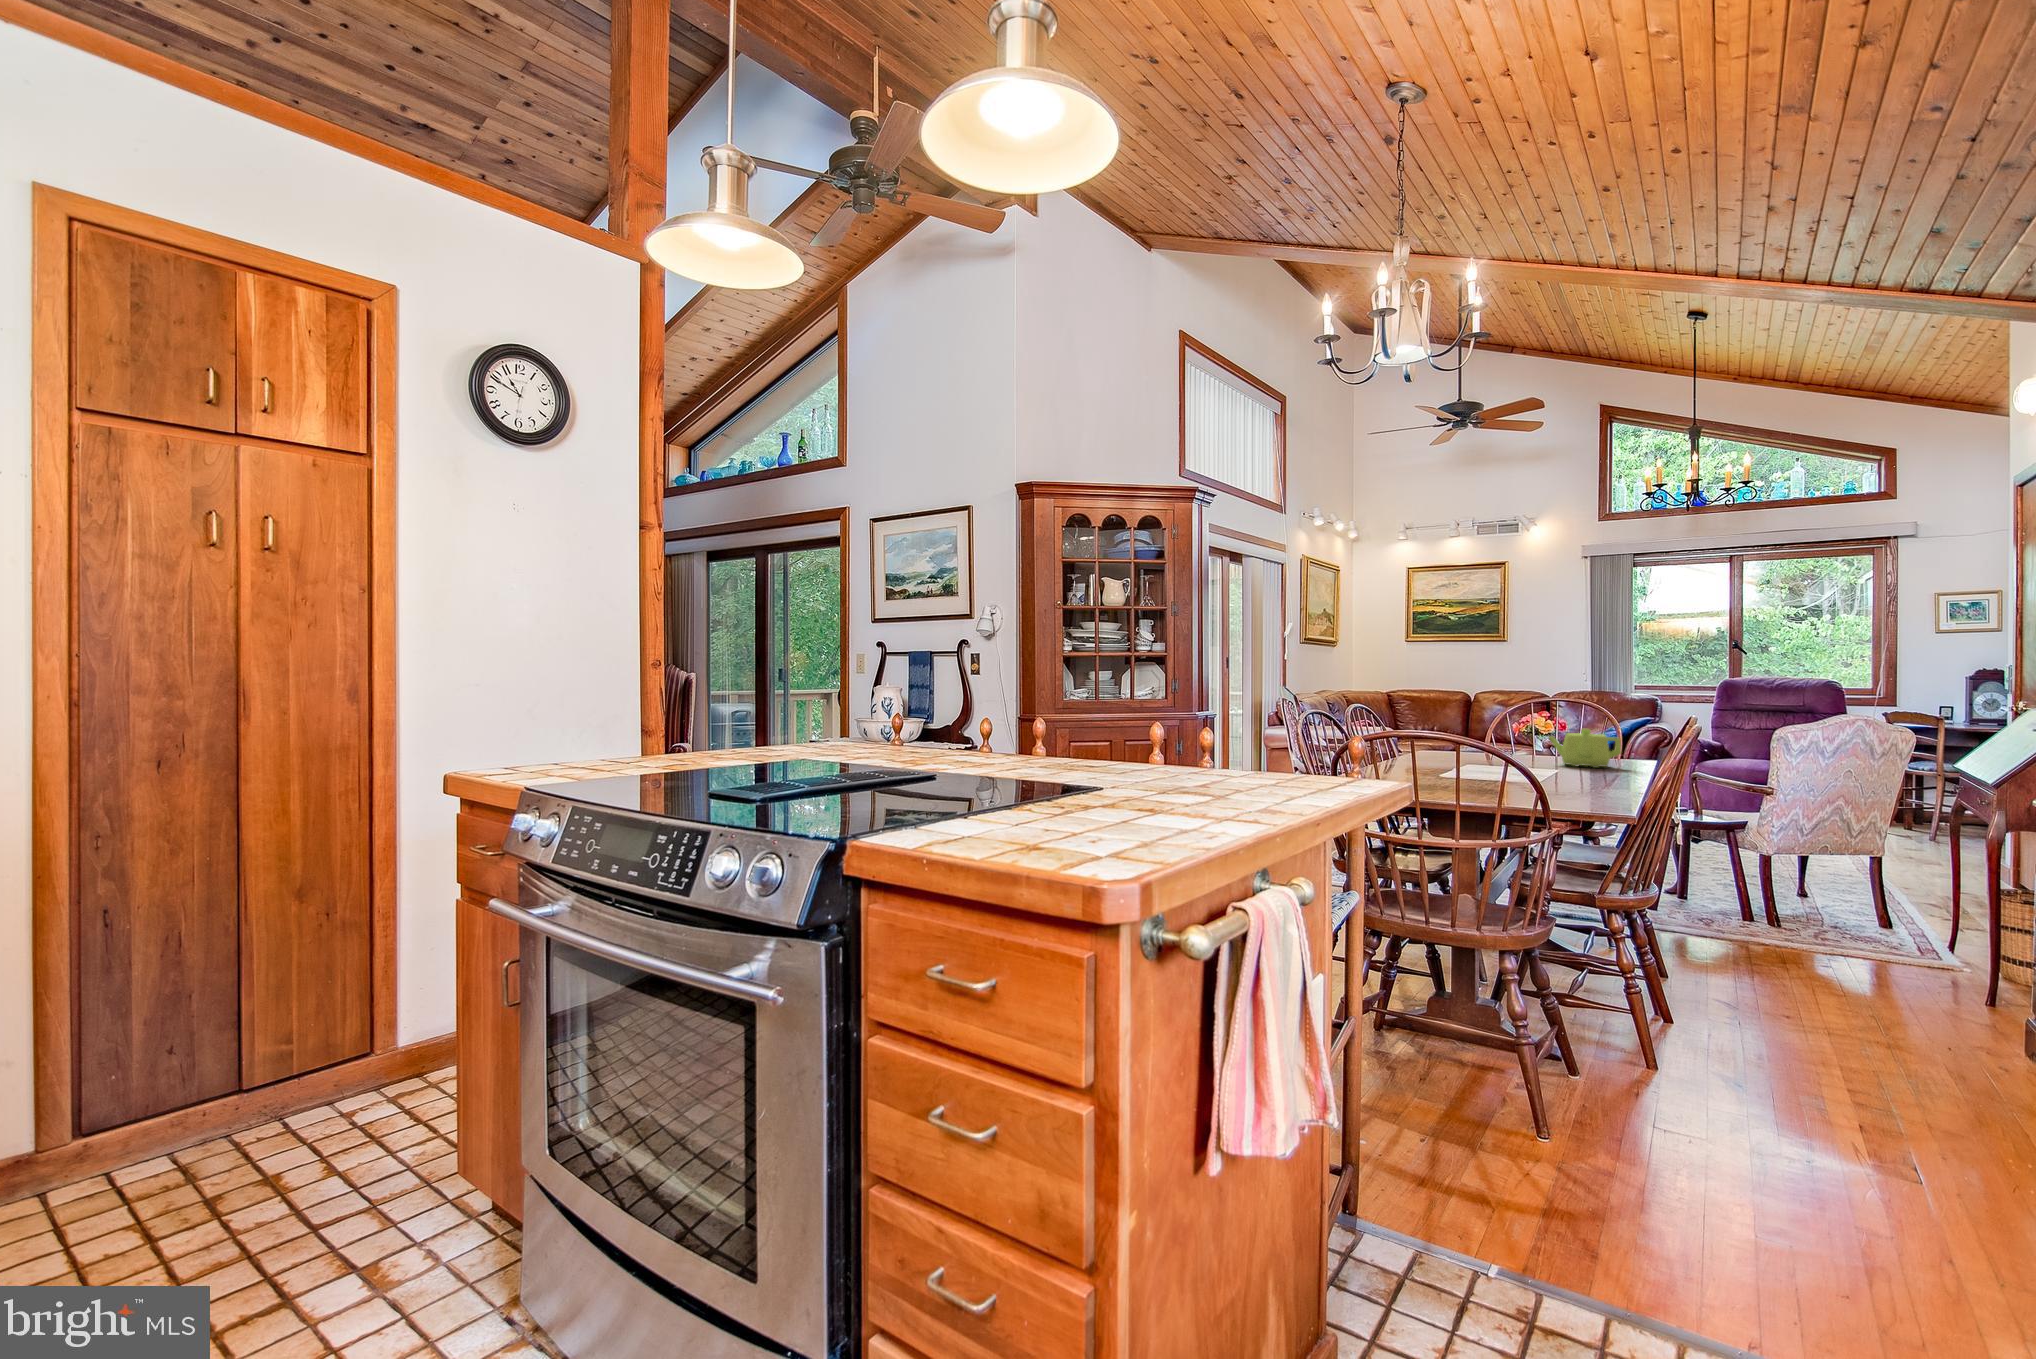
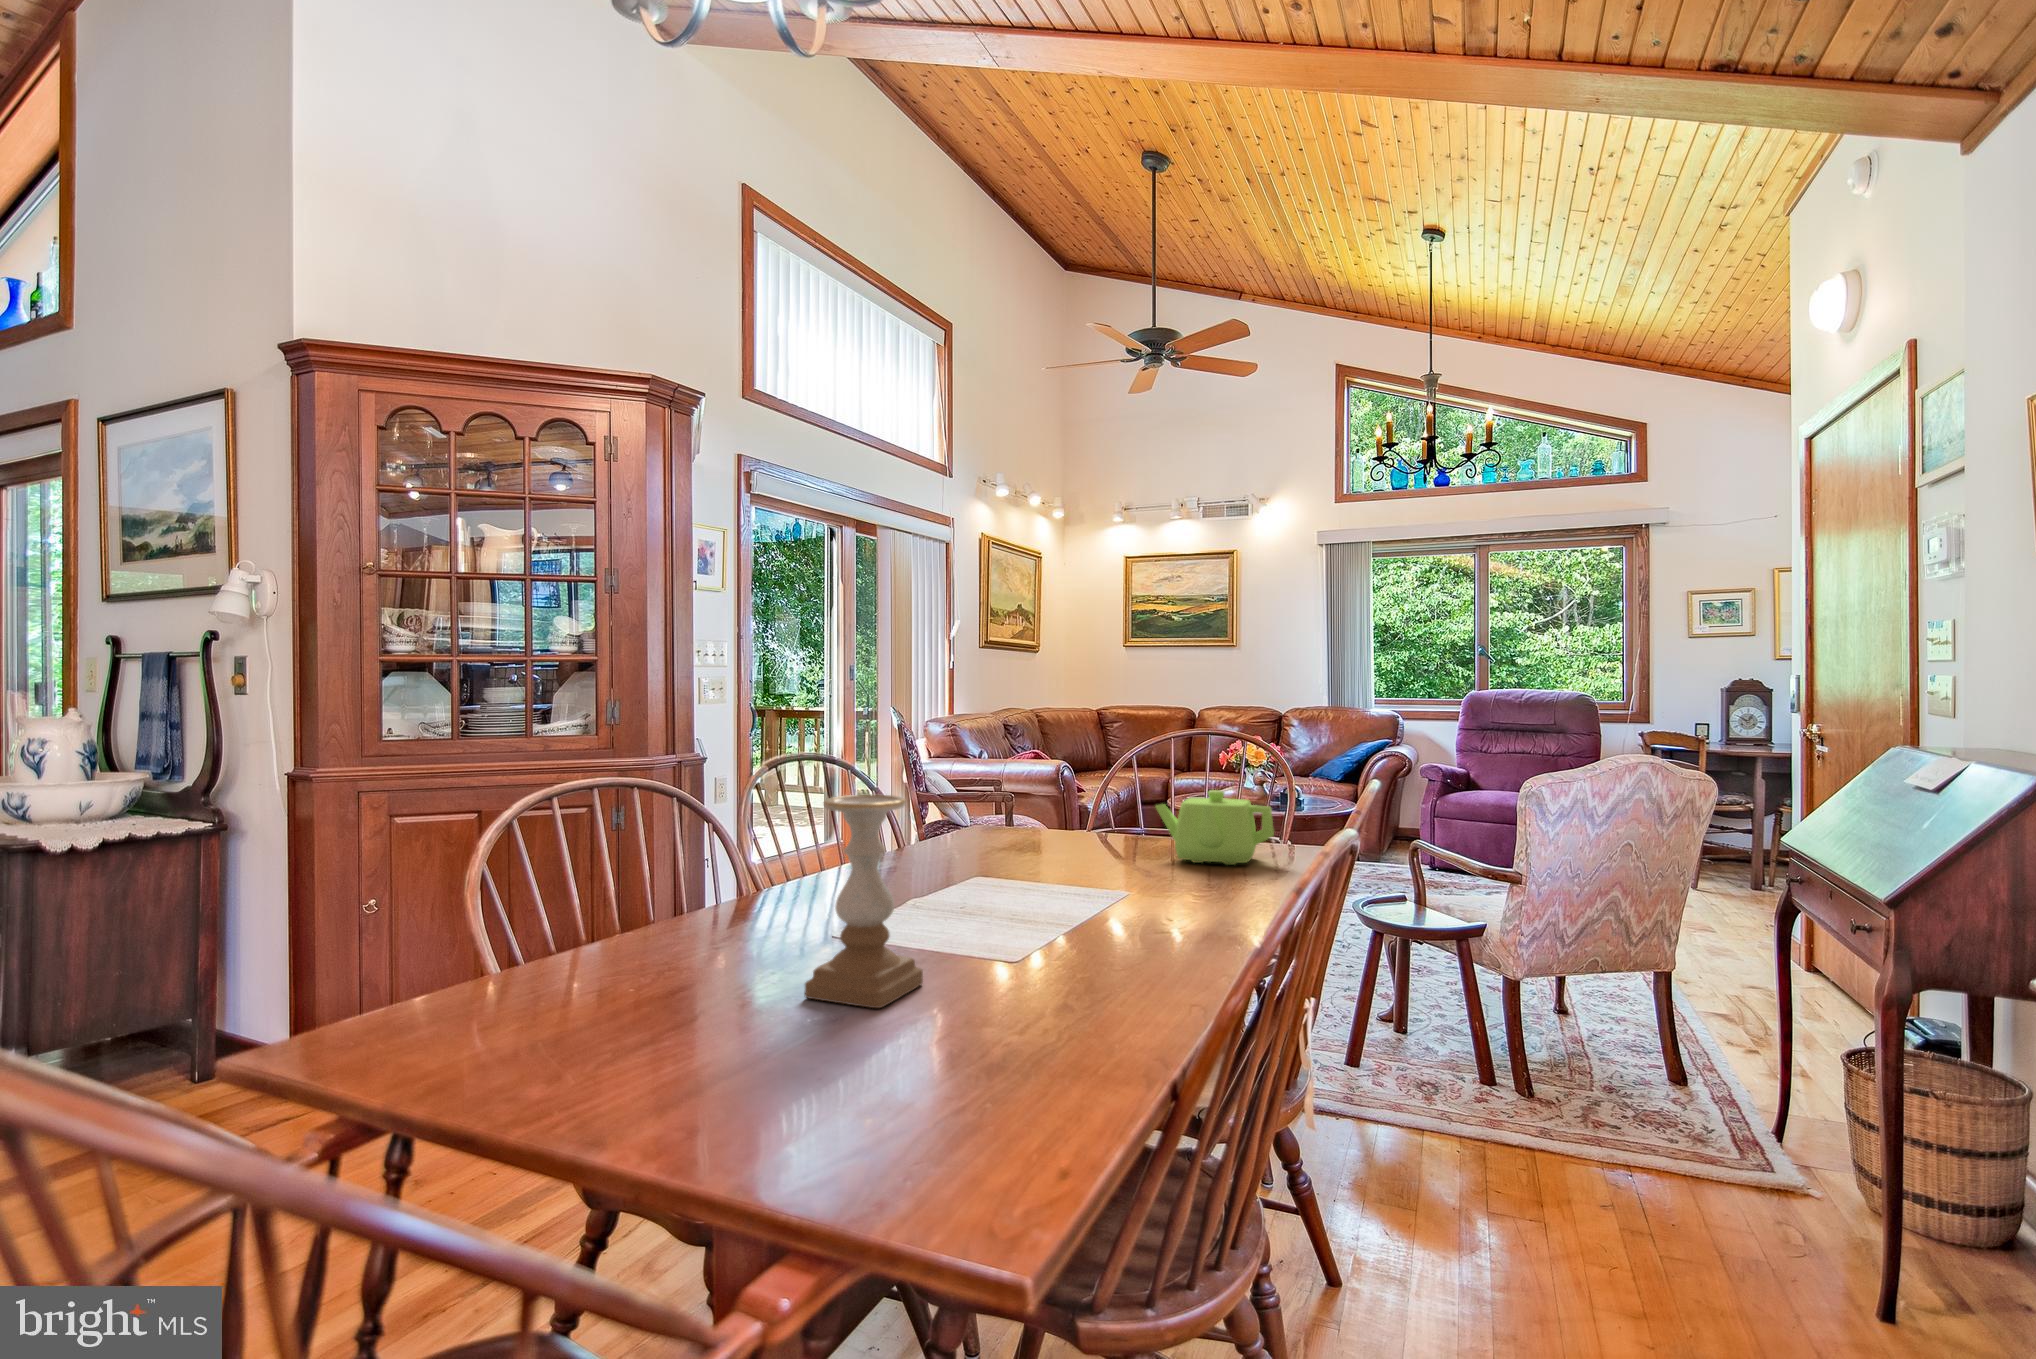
candle holder: none [1455,716,1499,796] -> present [805,794,923,1008]

